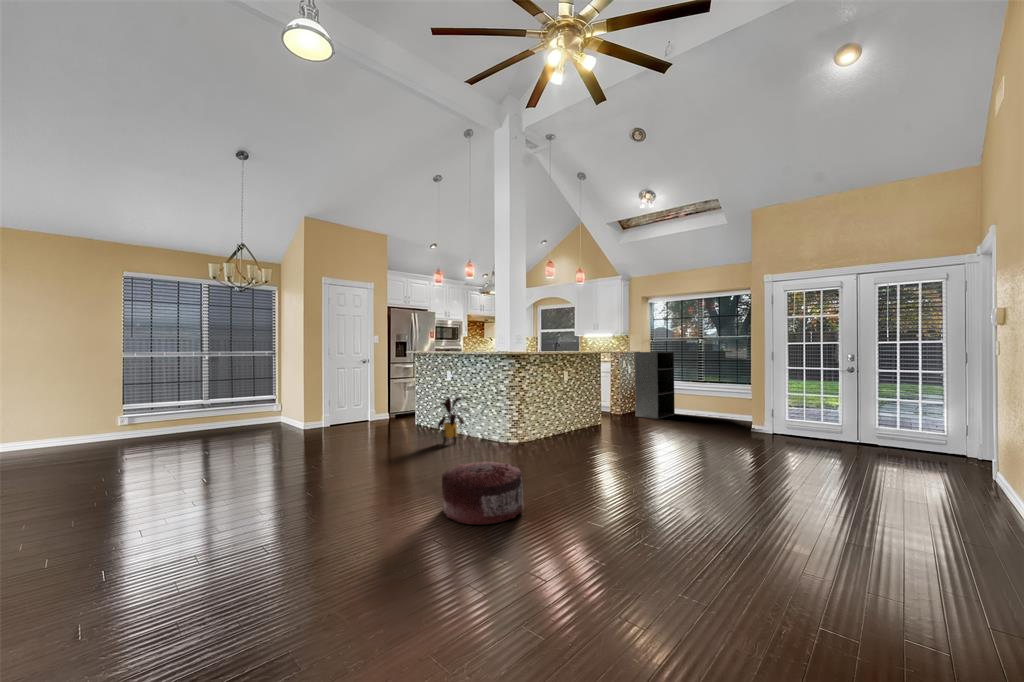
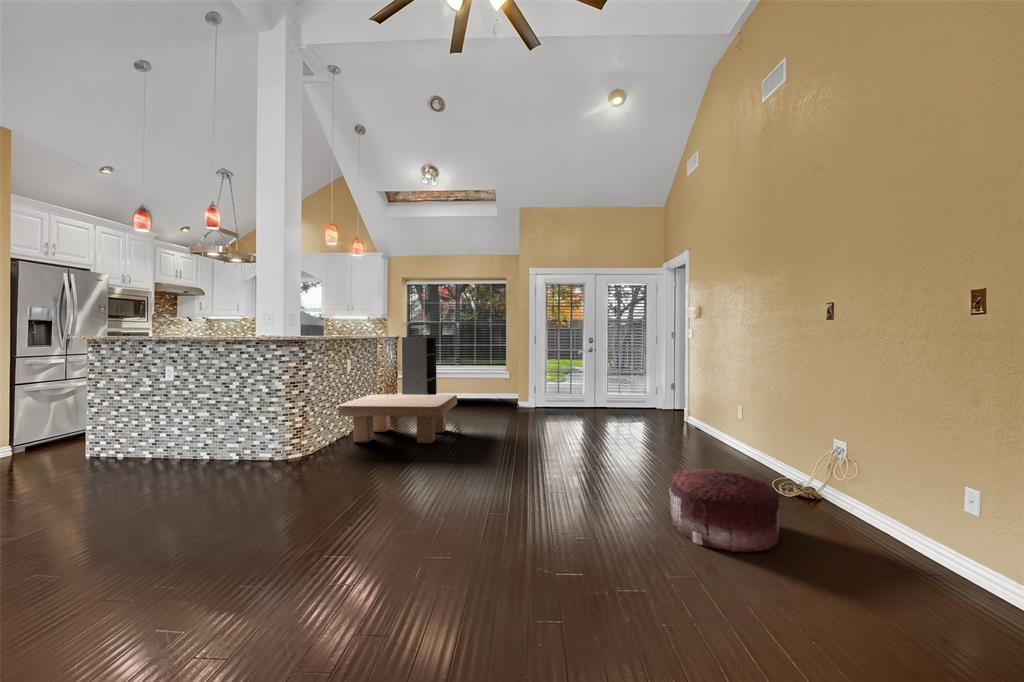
house plant: present [436,397,468,443] -> none [143,402,229,479]
coffee table: none [552,402,661,450] -> present [339,395,457,443]
pouf: present [442,461,523,525] -> present [669,468,780,552]

